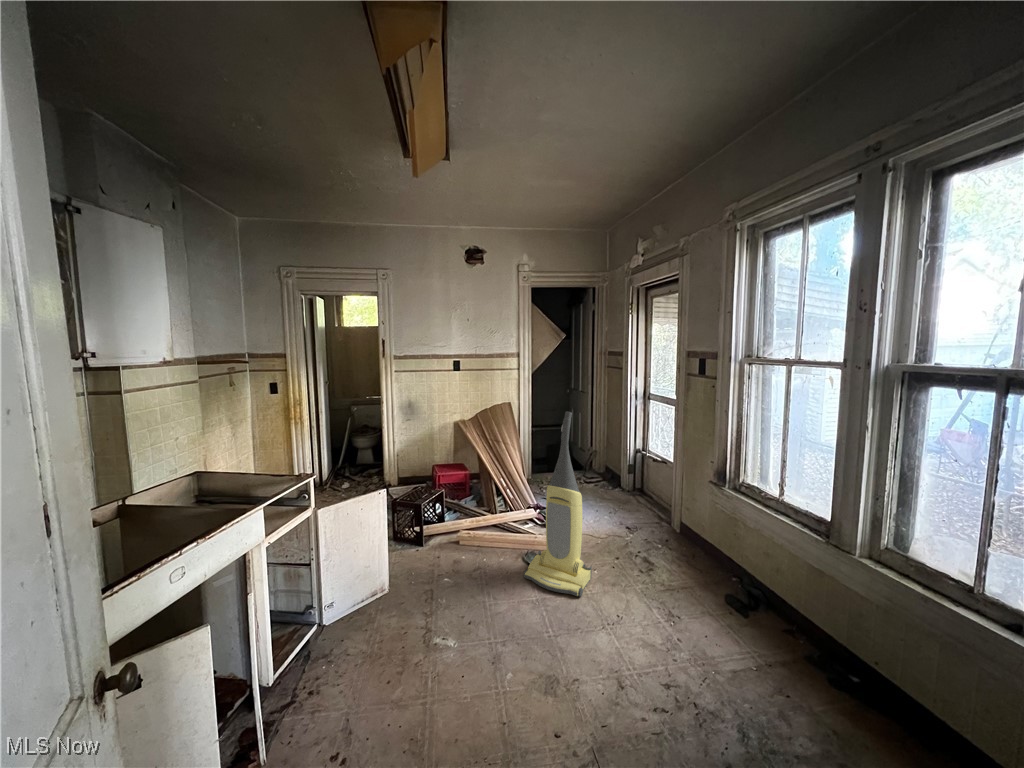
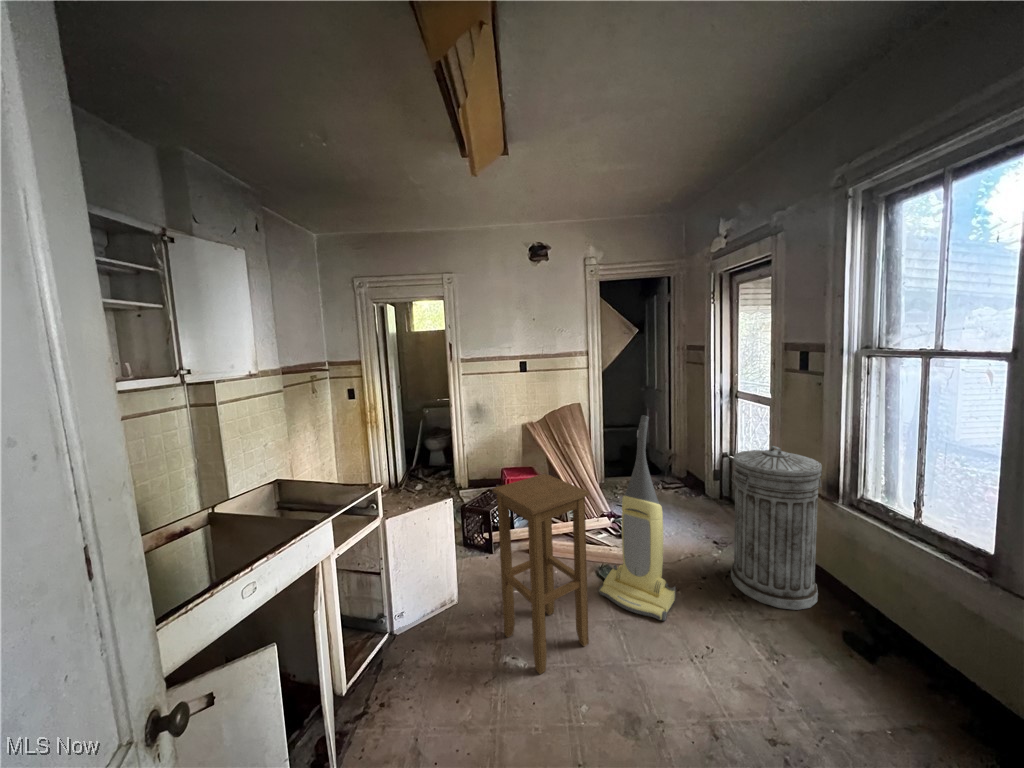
trash can: none [640,440,712,580] -> present [731,446,822,610]
stool: none [425,465,516,651] -> present [493,474,589,674]

